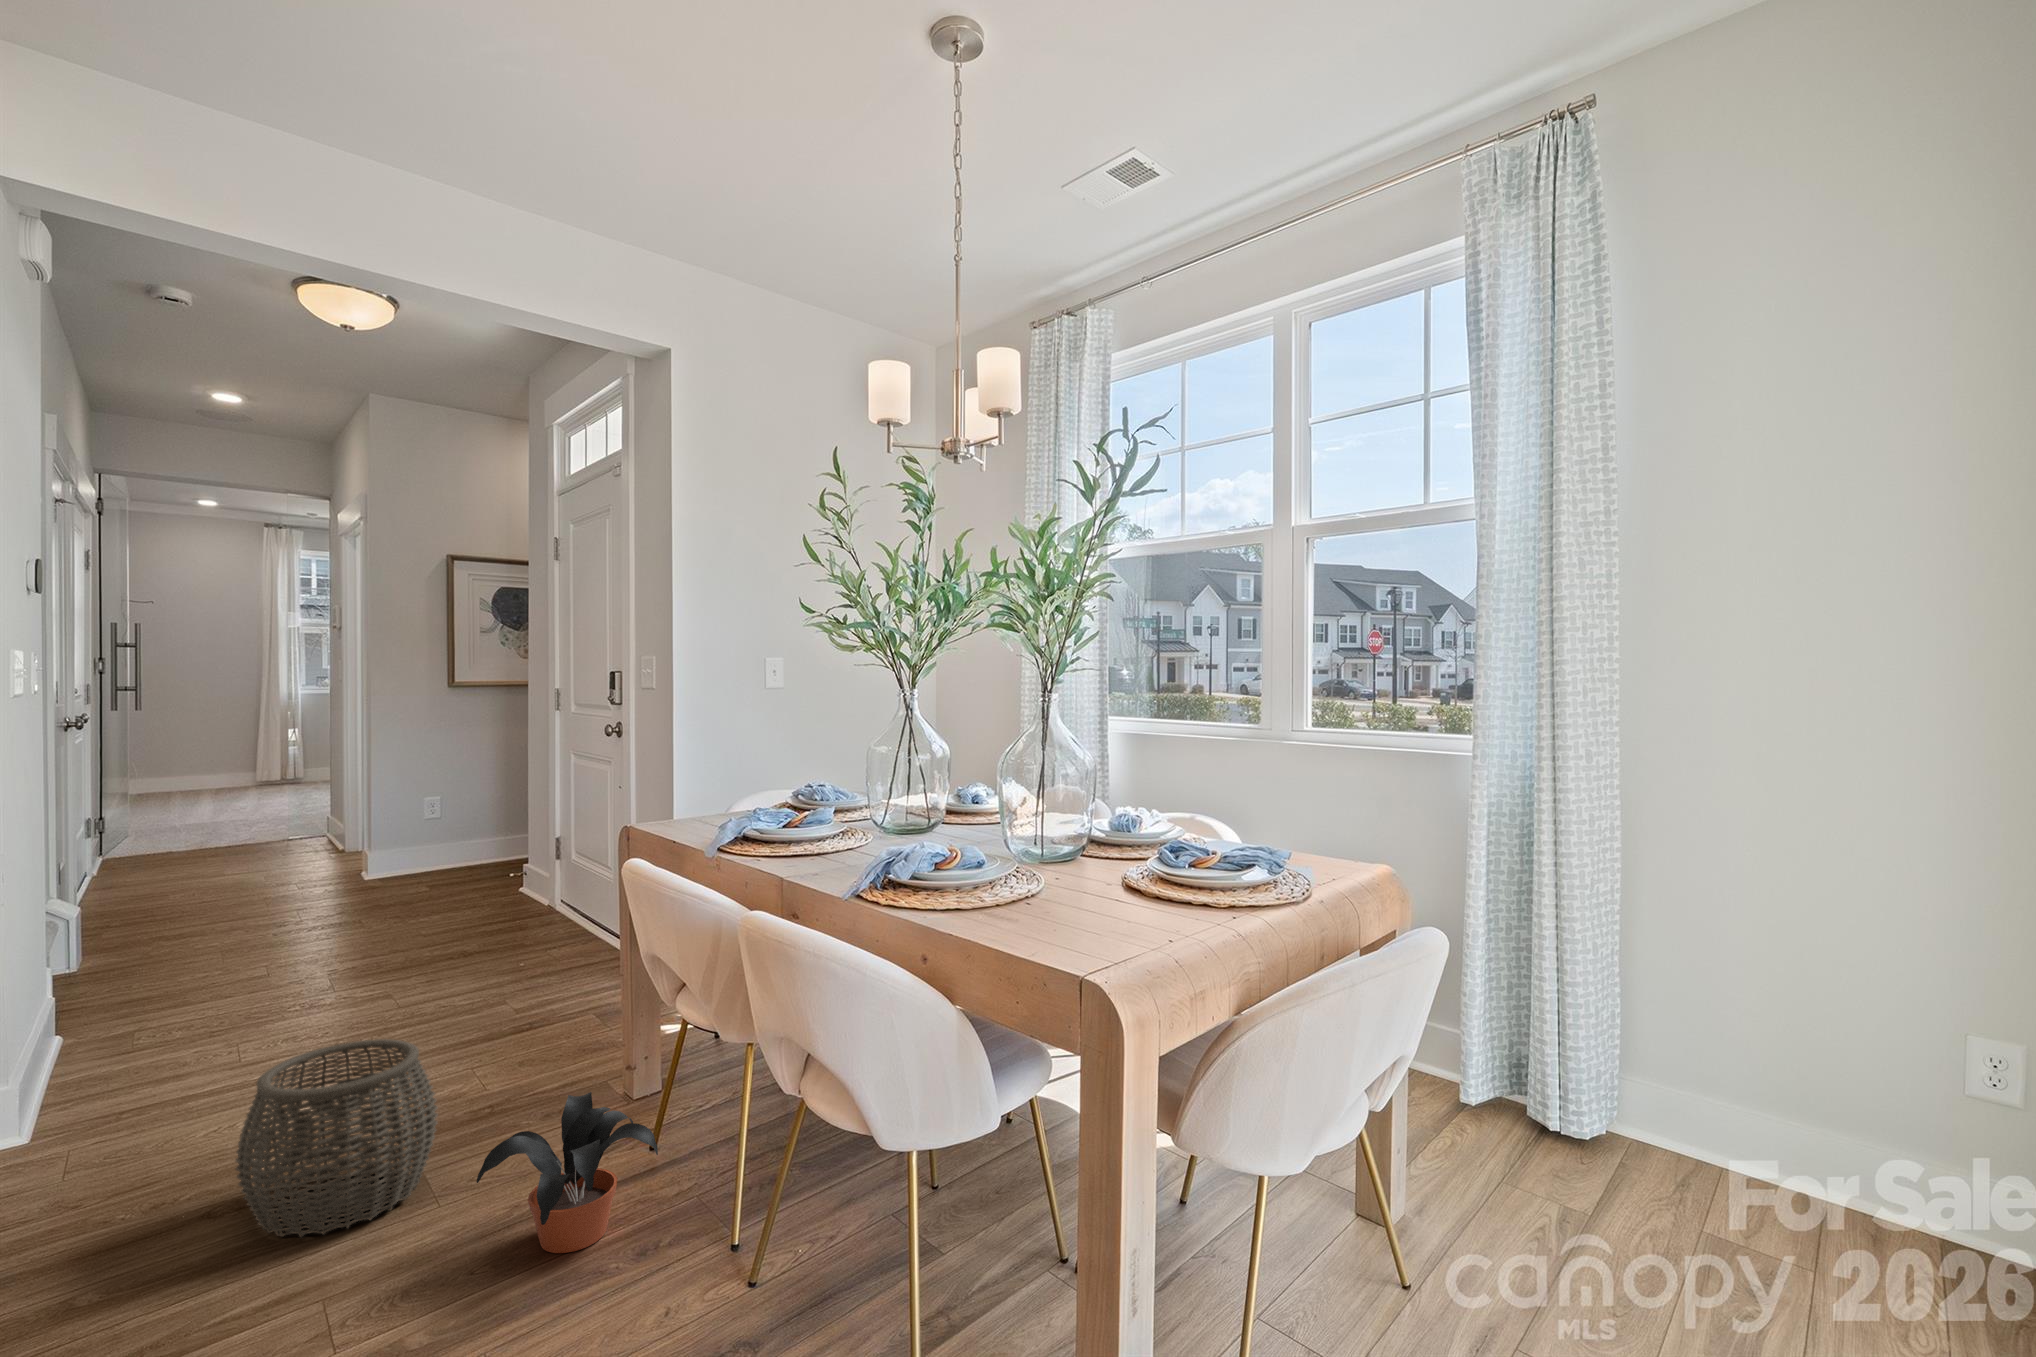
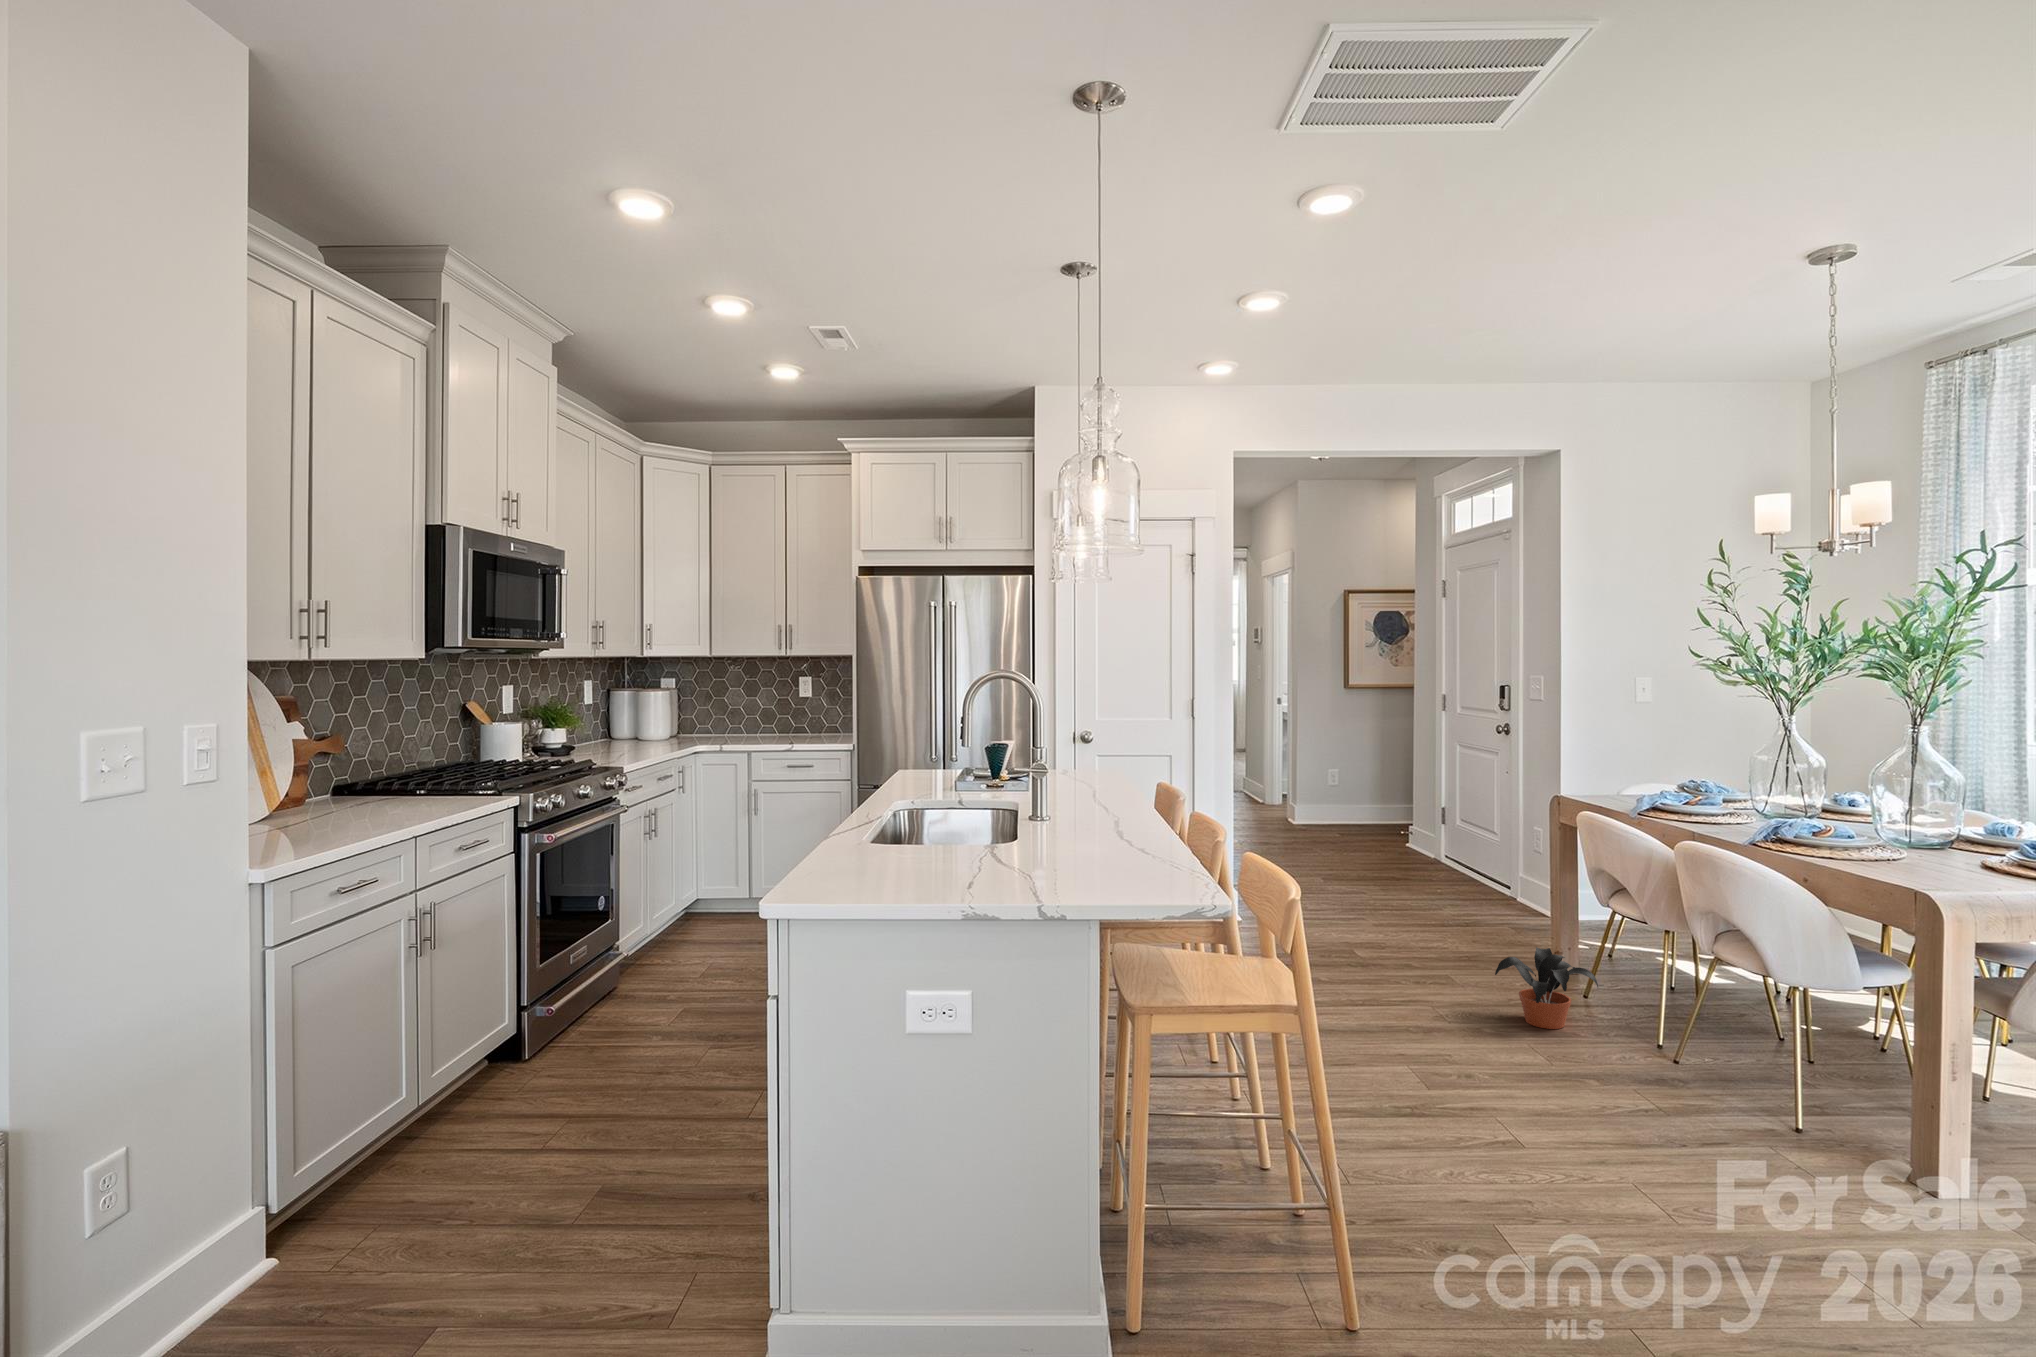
woven basket: present [236,1039,438,1237] -> none [1356,897,1451,990]

